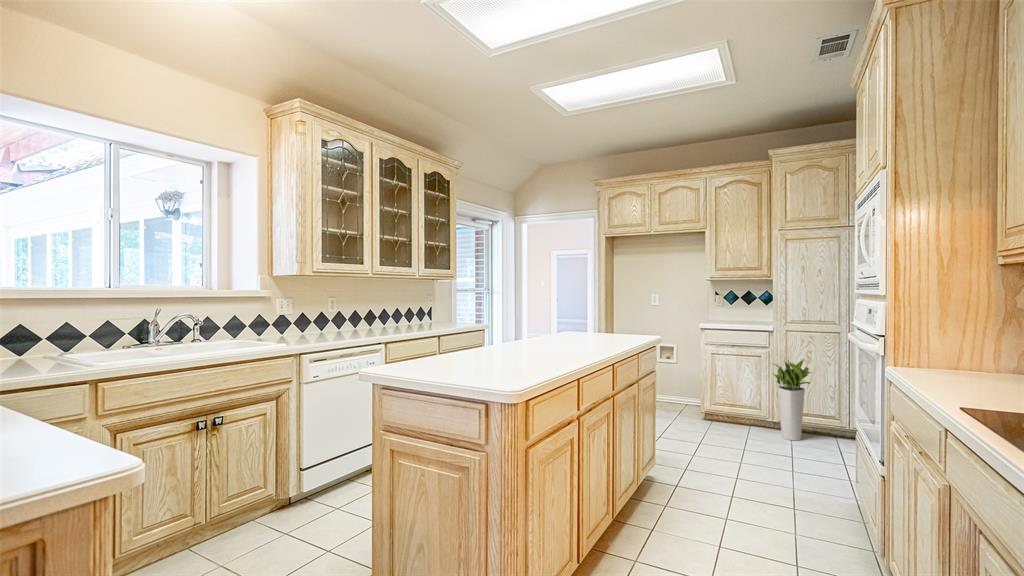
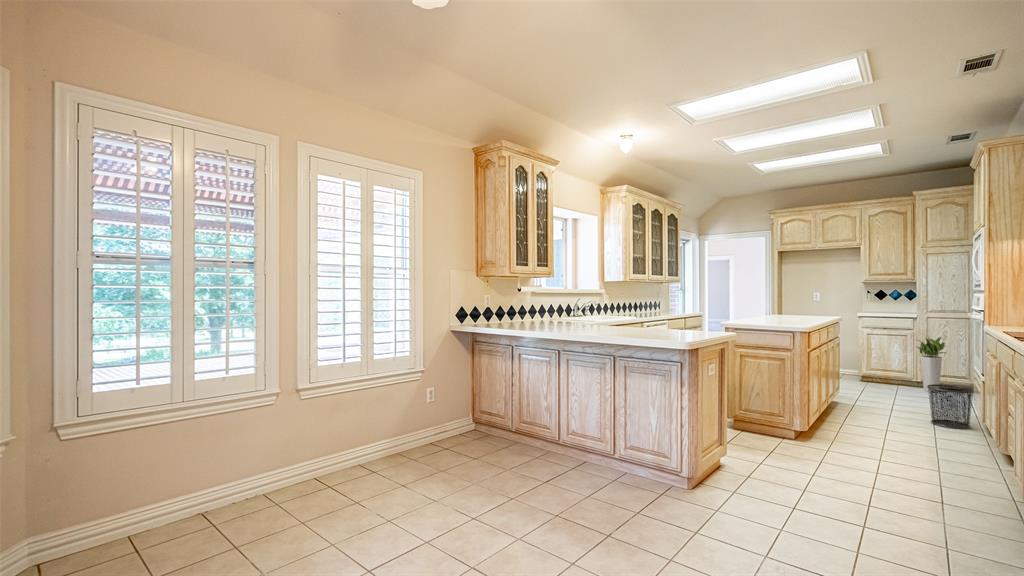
trash can: none [792,462,868,556] -> present [927,384,974,429]

